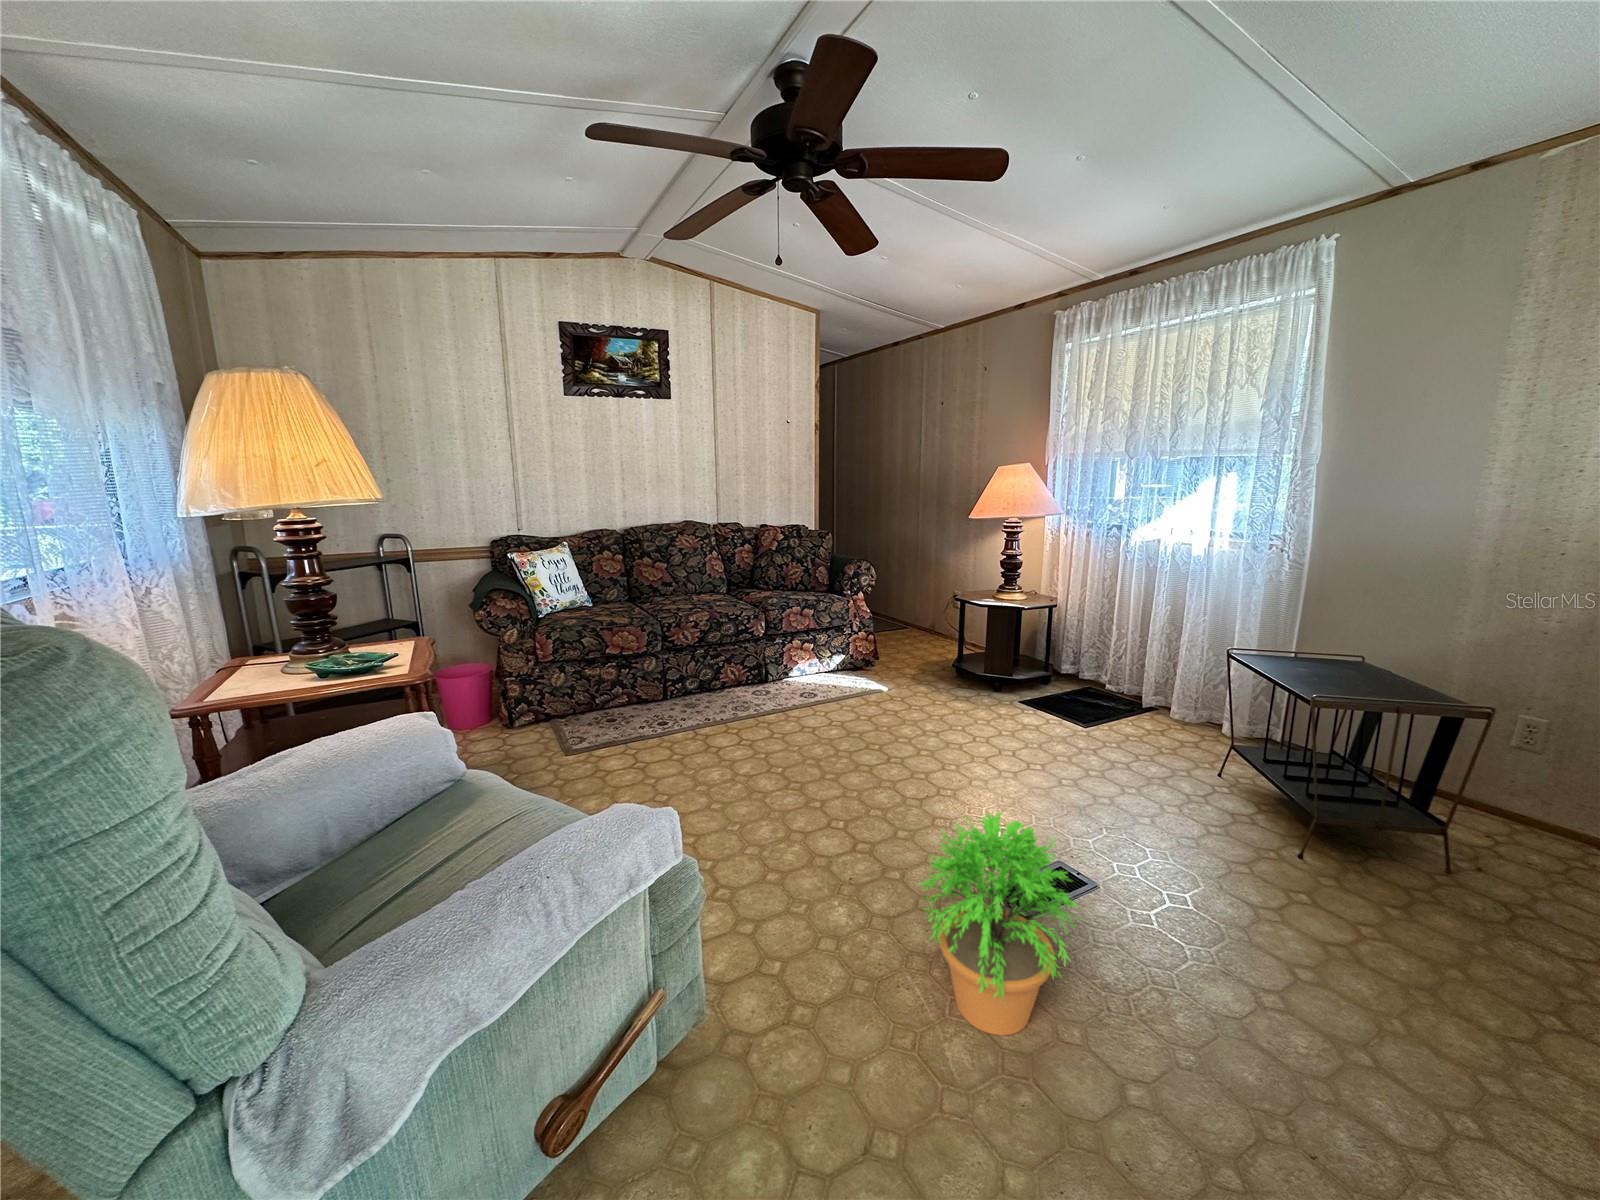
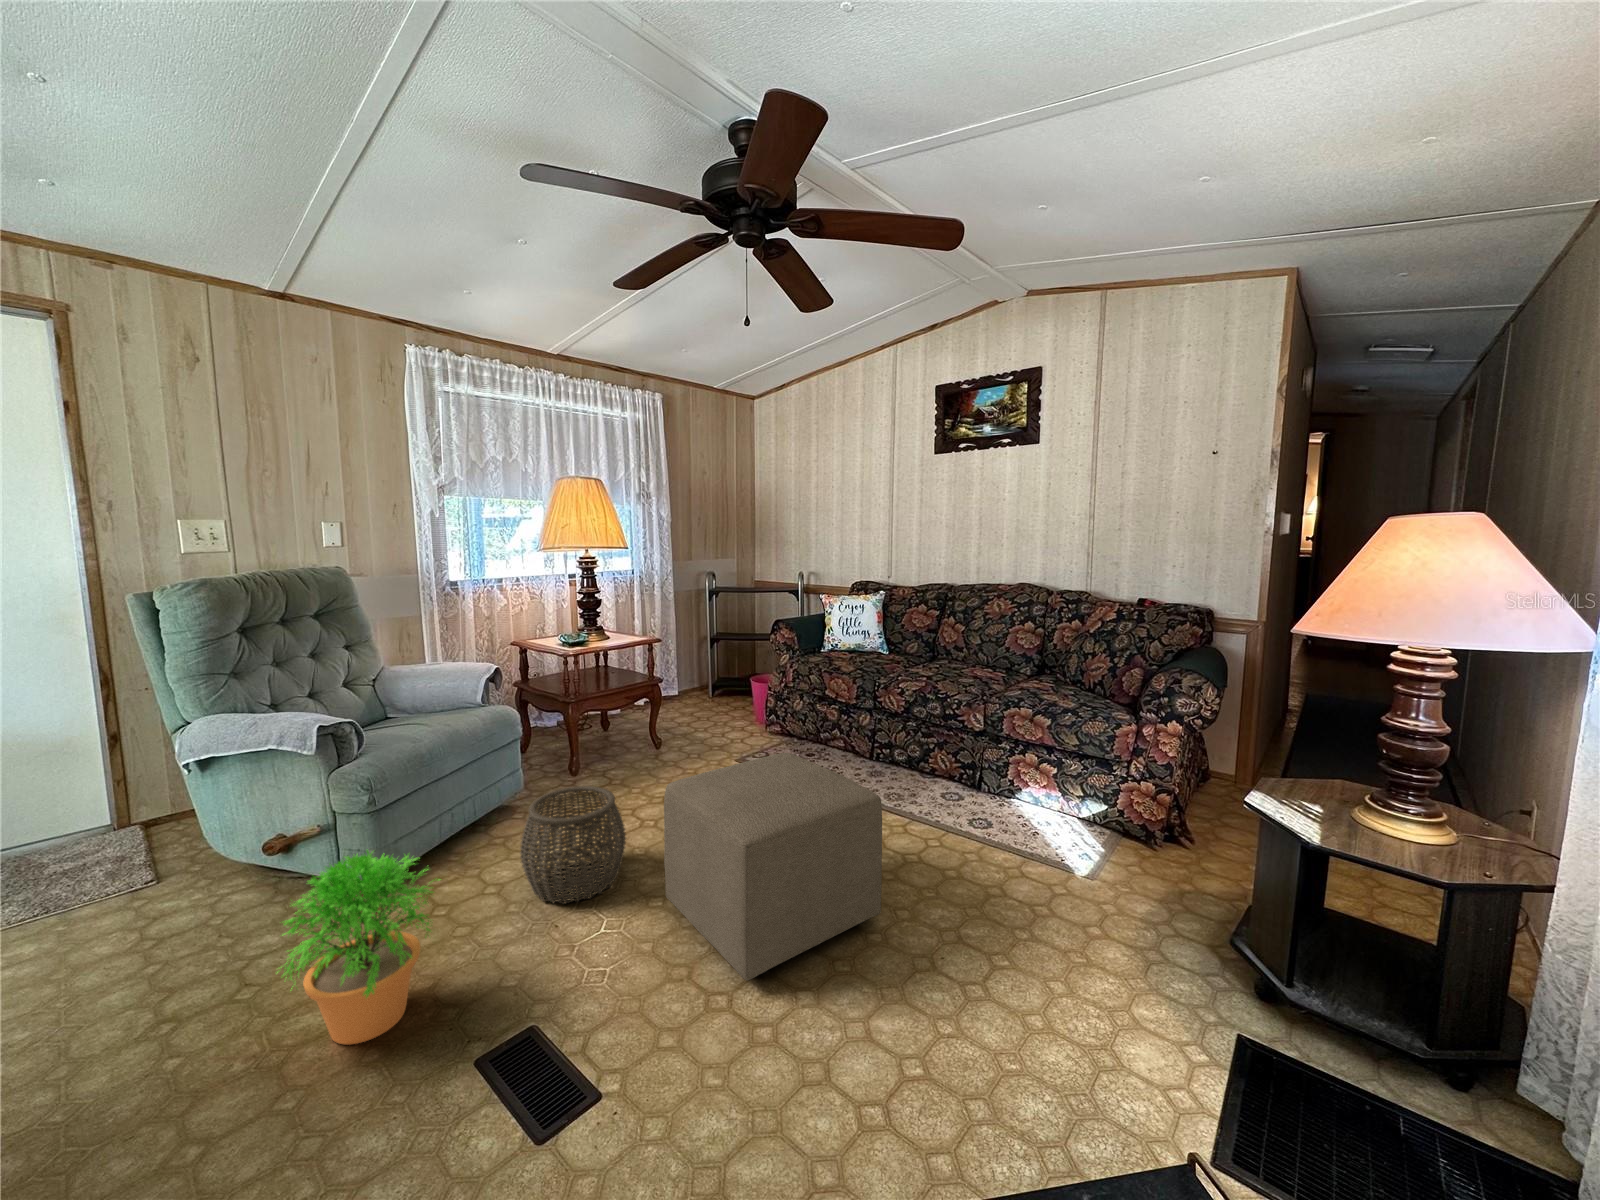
ottoman: none [816,655,989,810] -> present [664,753,882,980]
woven basket: none [728,758,844,896] -> present [520,786,626,904]

